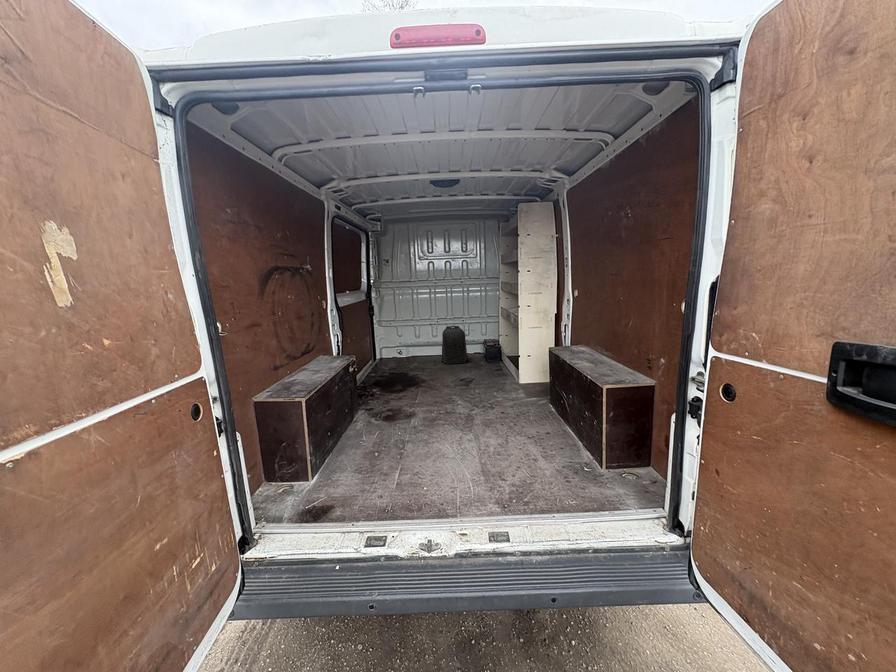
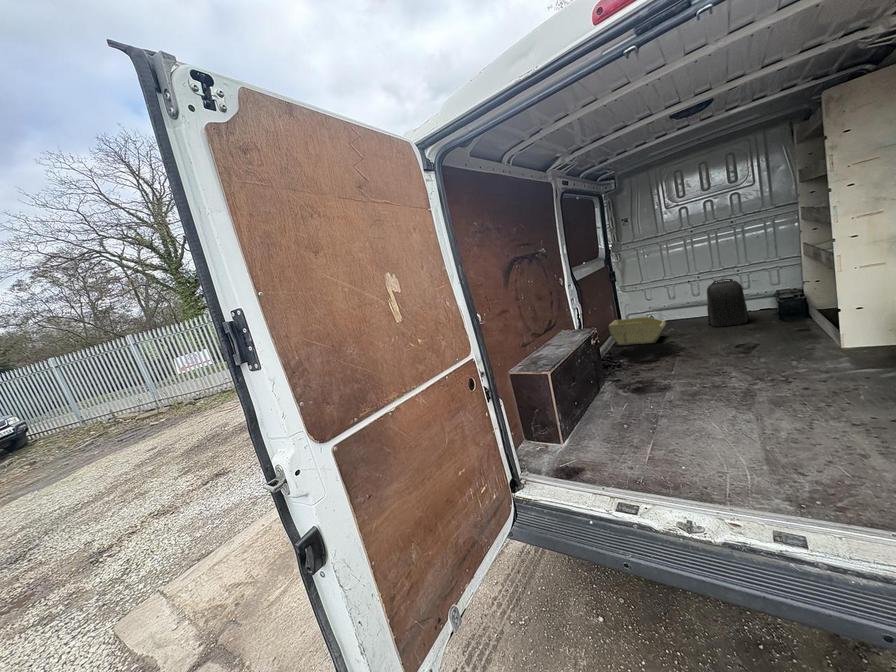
storage bin: none [365,351,412,376] -> present [608,317,666,345]

